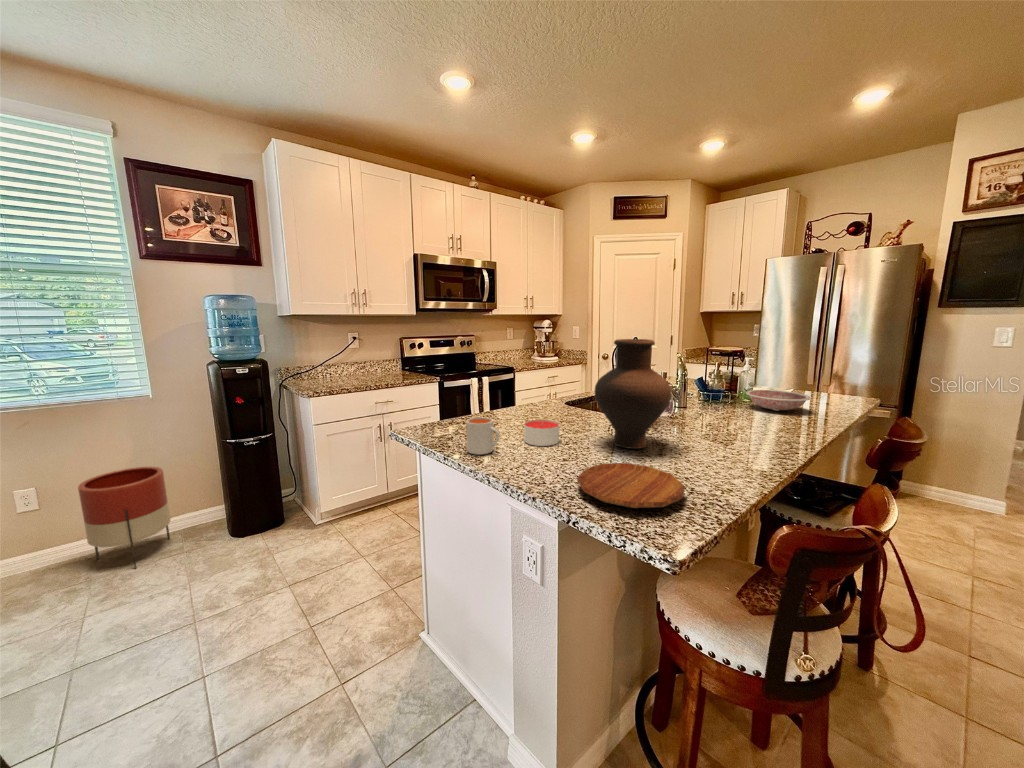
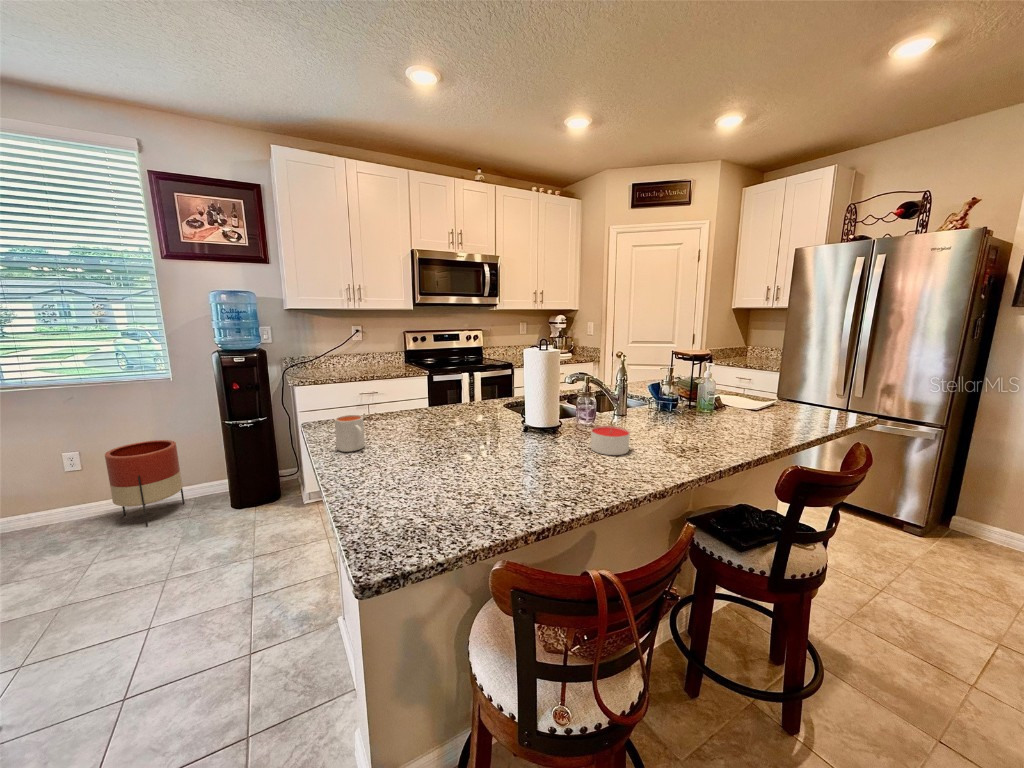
vase: present [594,339,671,449] -> none [464,340,543,457]
bowl: present [746,390,811,410] -> none [697,399,768,424]
candle: present [524,420,559,446] -> present [591,426,630,455]
tray: present [577,463,685,508] -> none [368,471,480,523]

